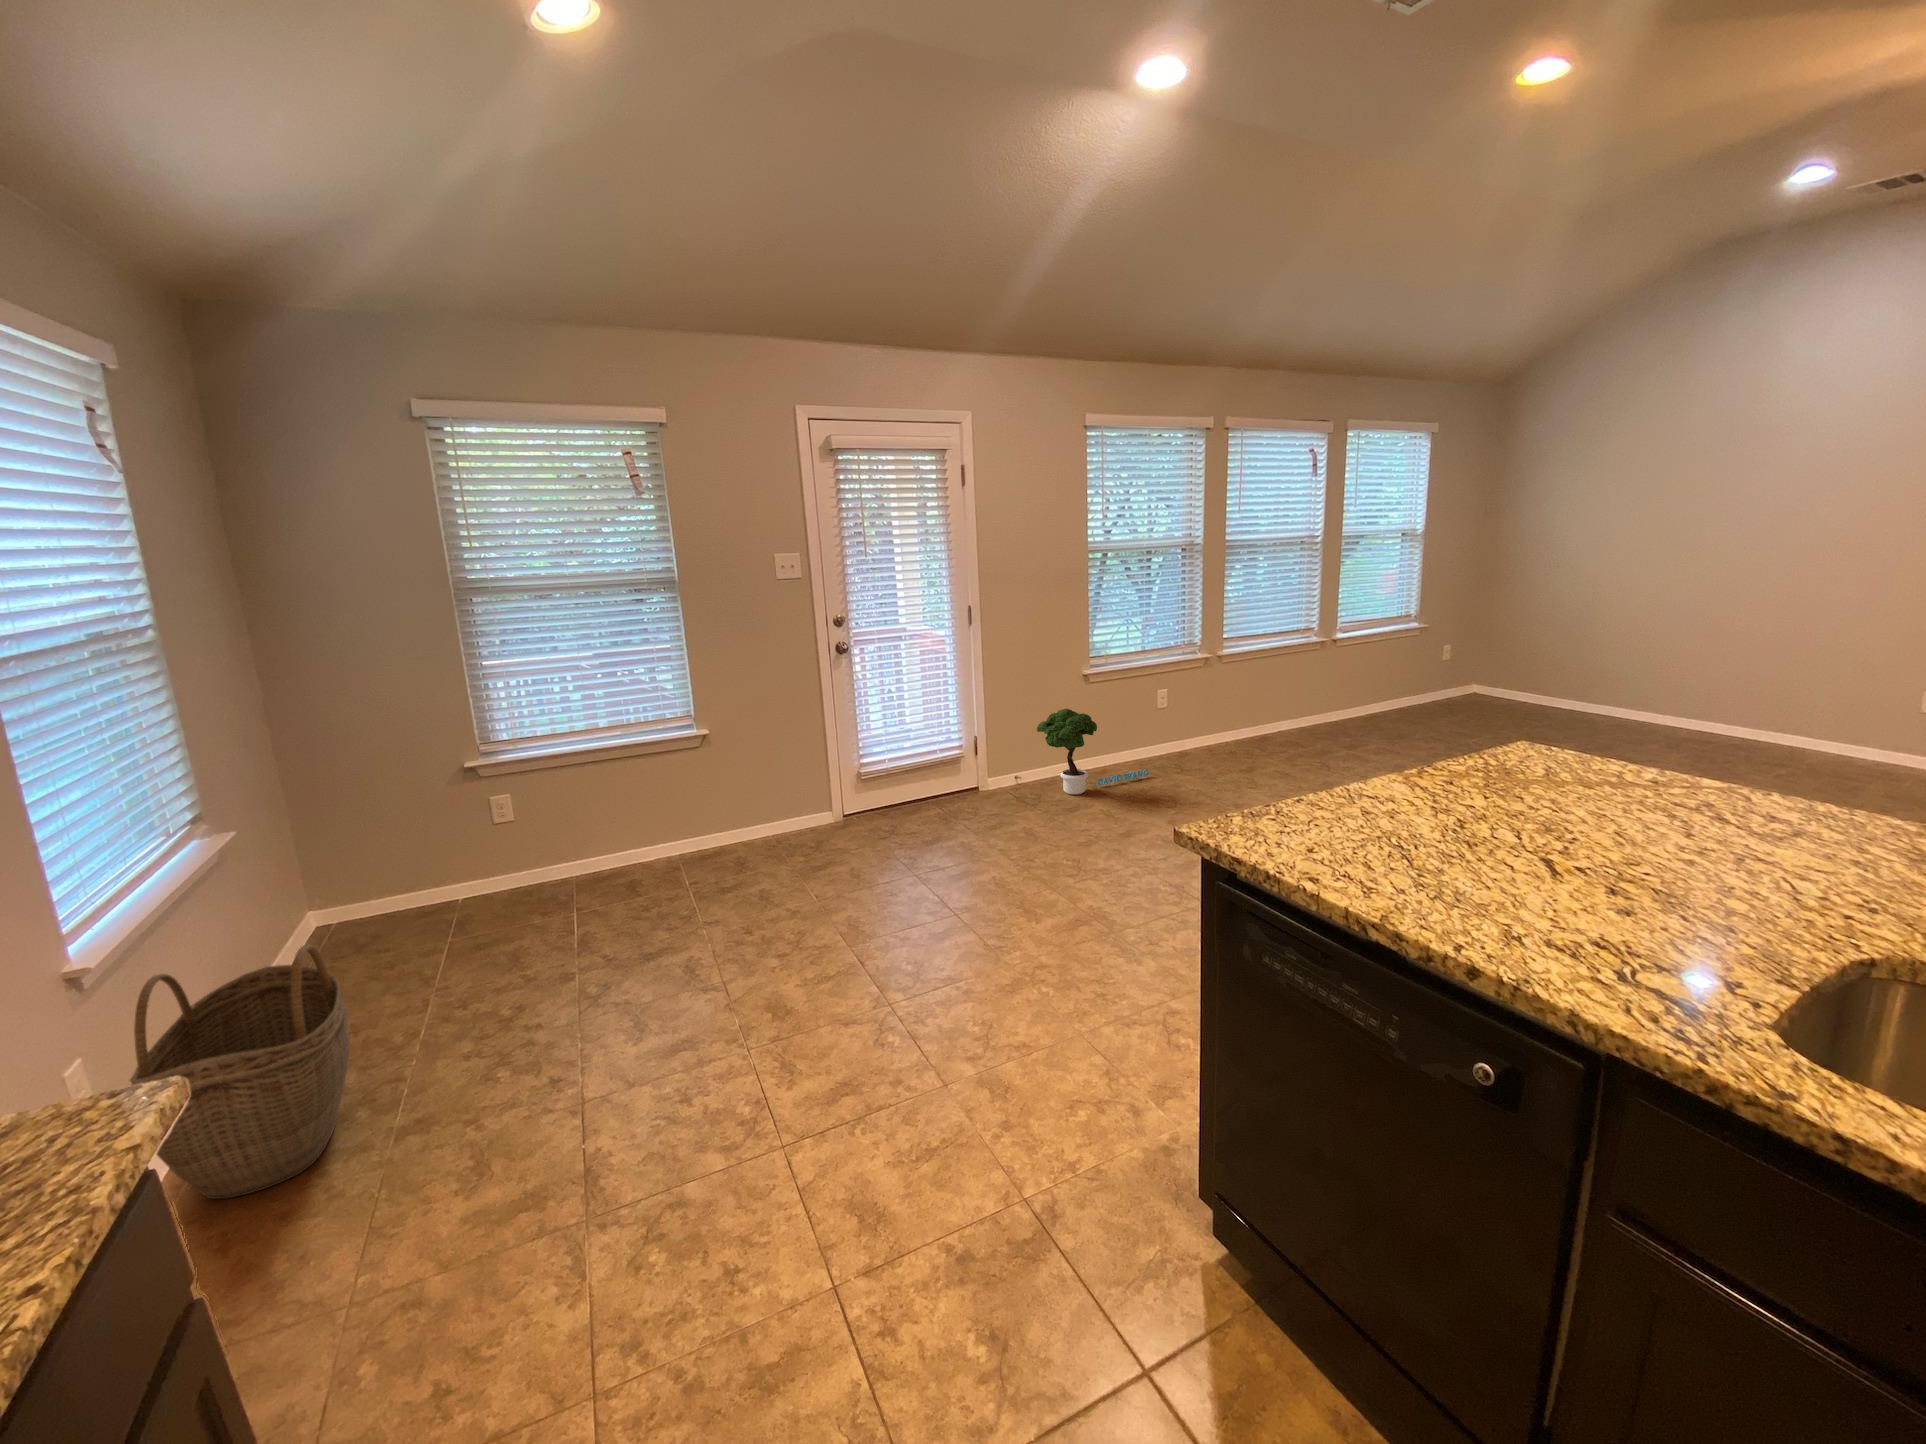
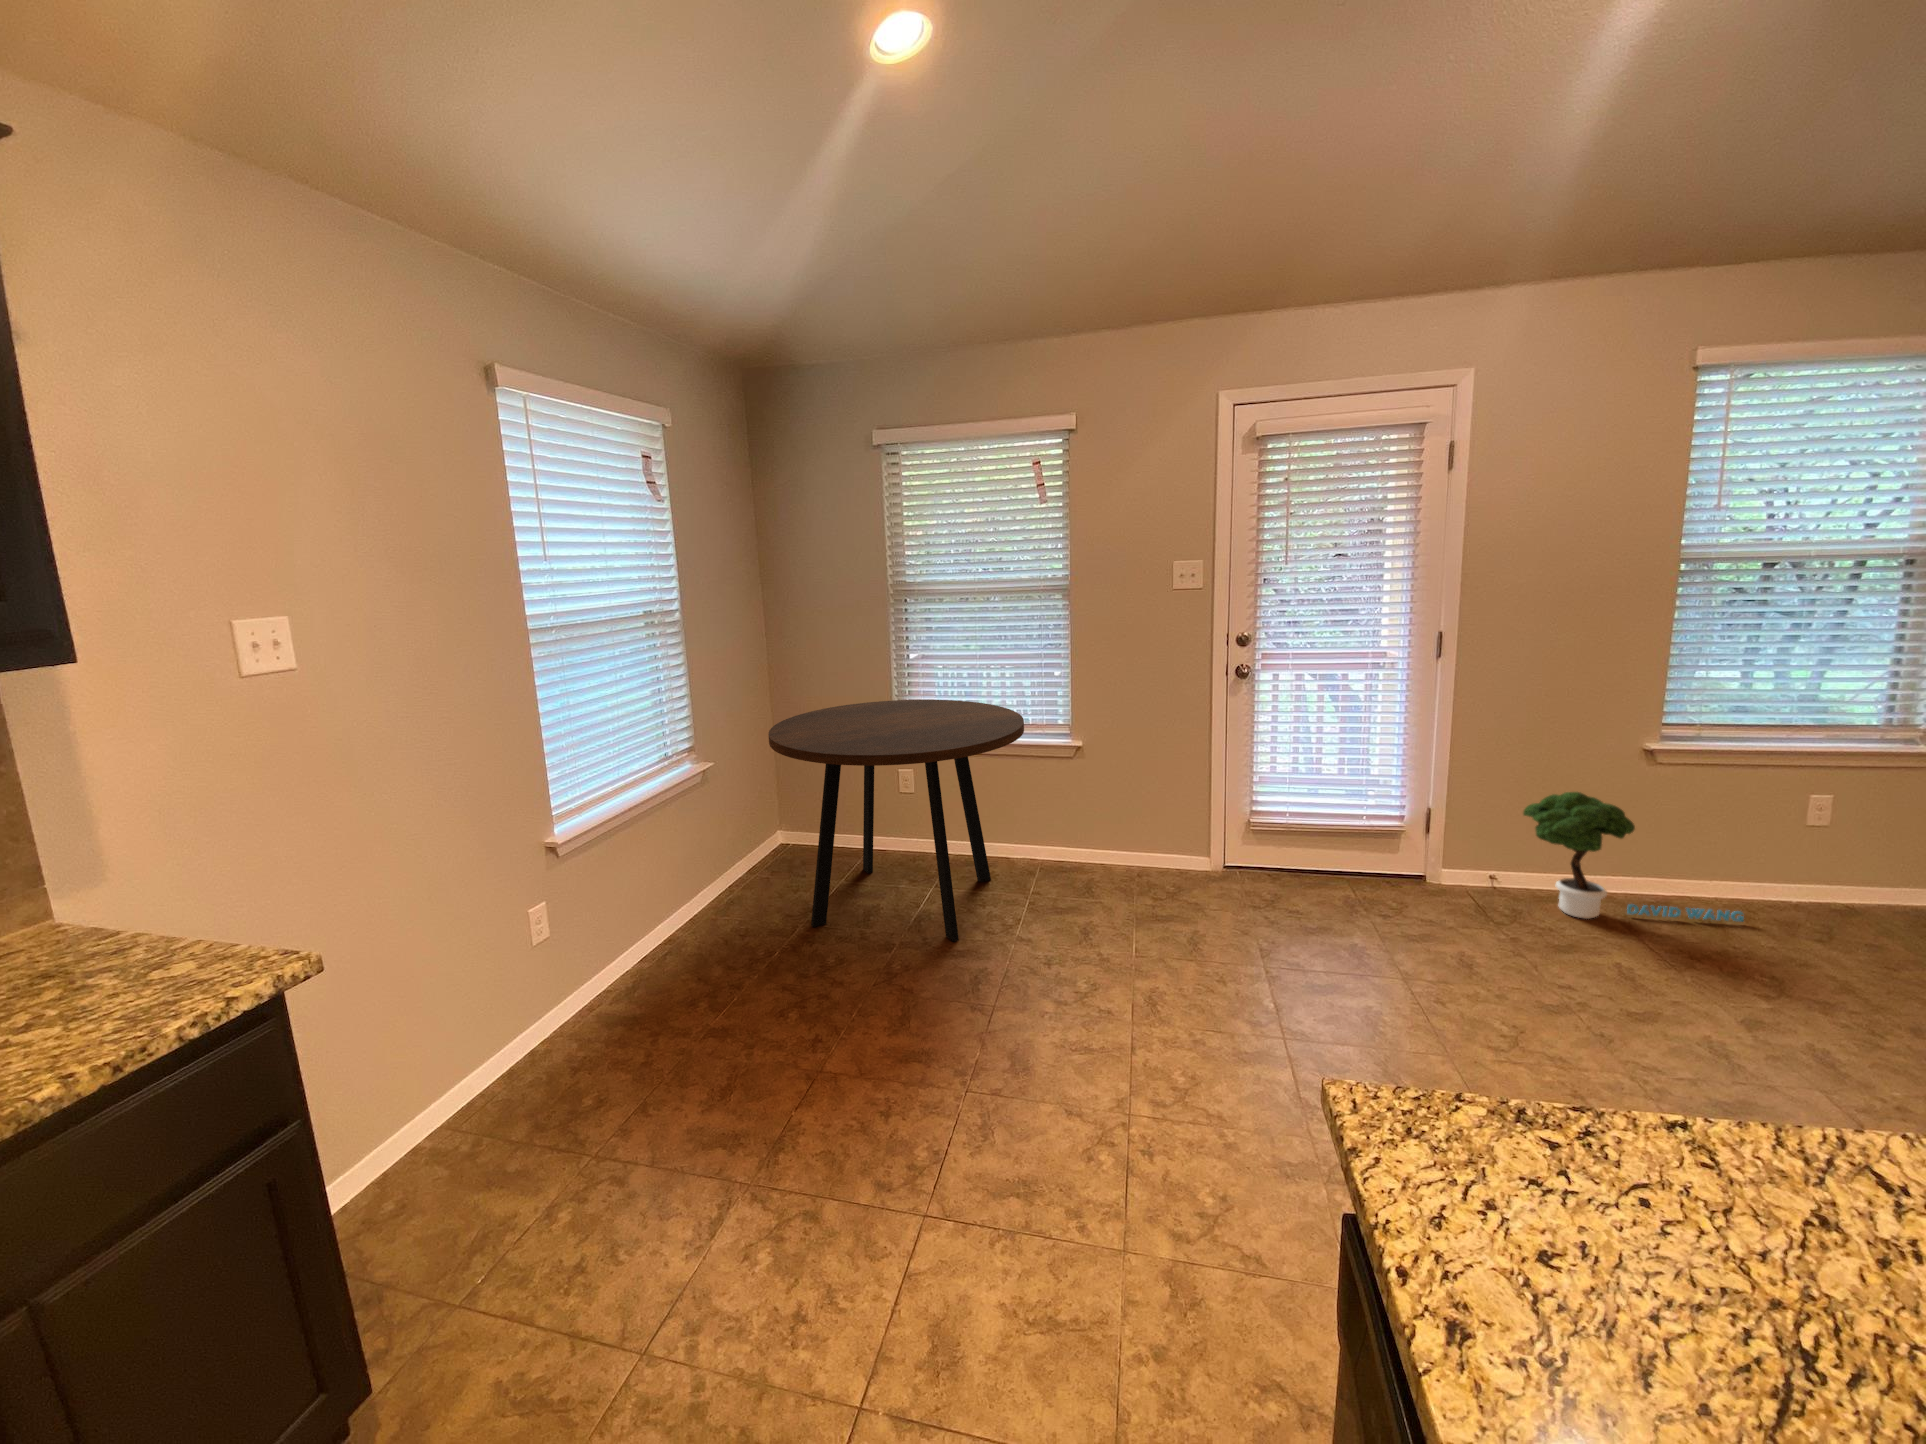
dining table: none [339,705,673,995] -> present [768,700,1024,942]
woven basket: present [130,944,350,1199] -> none [569,855,711,1031]

